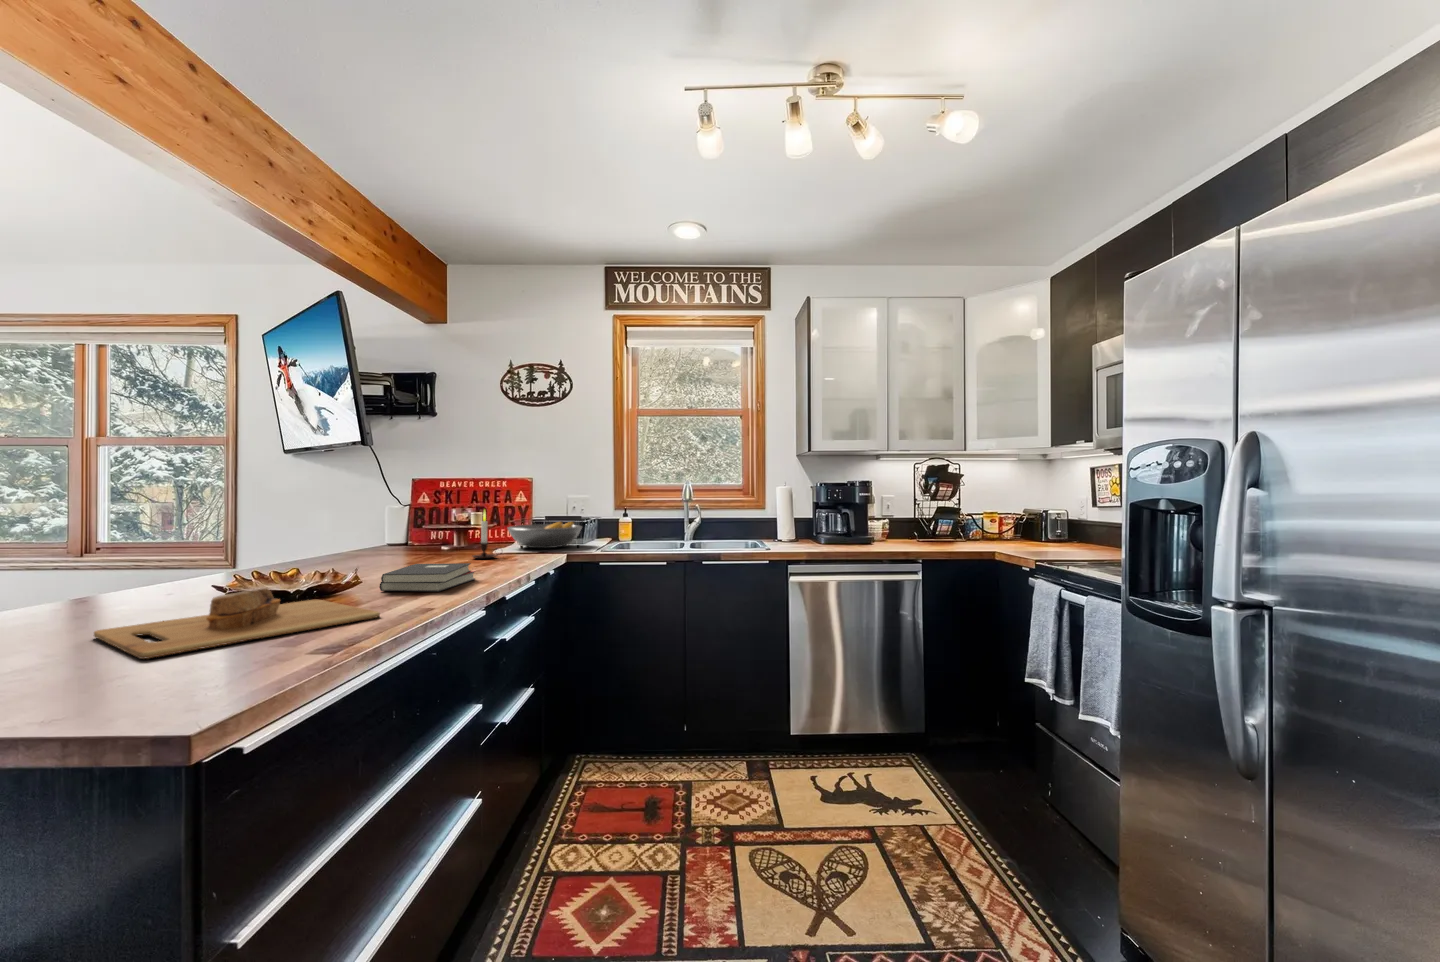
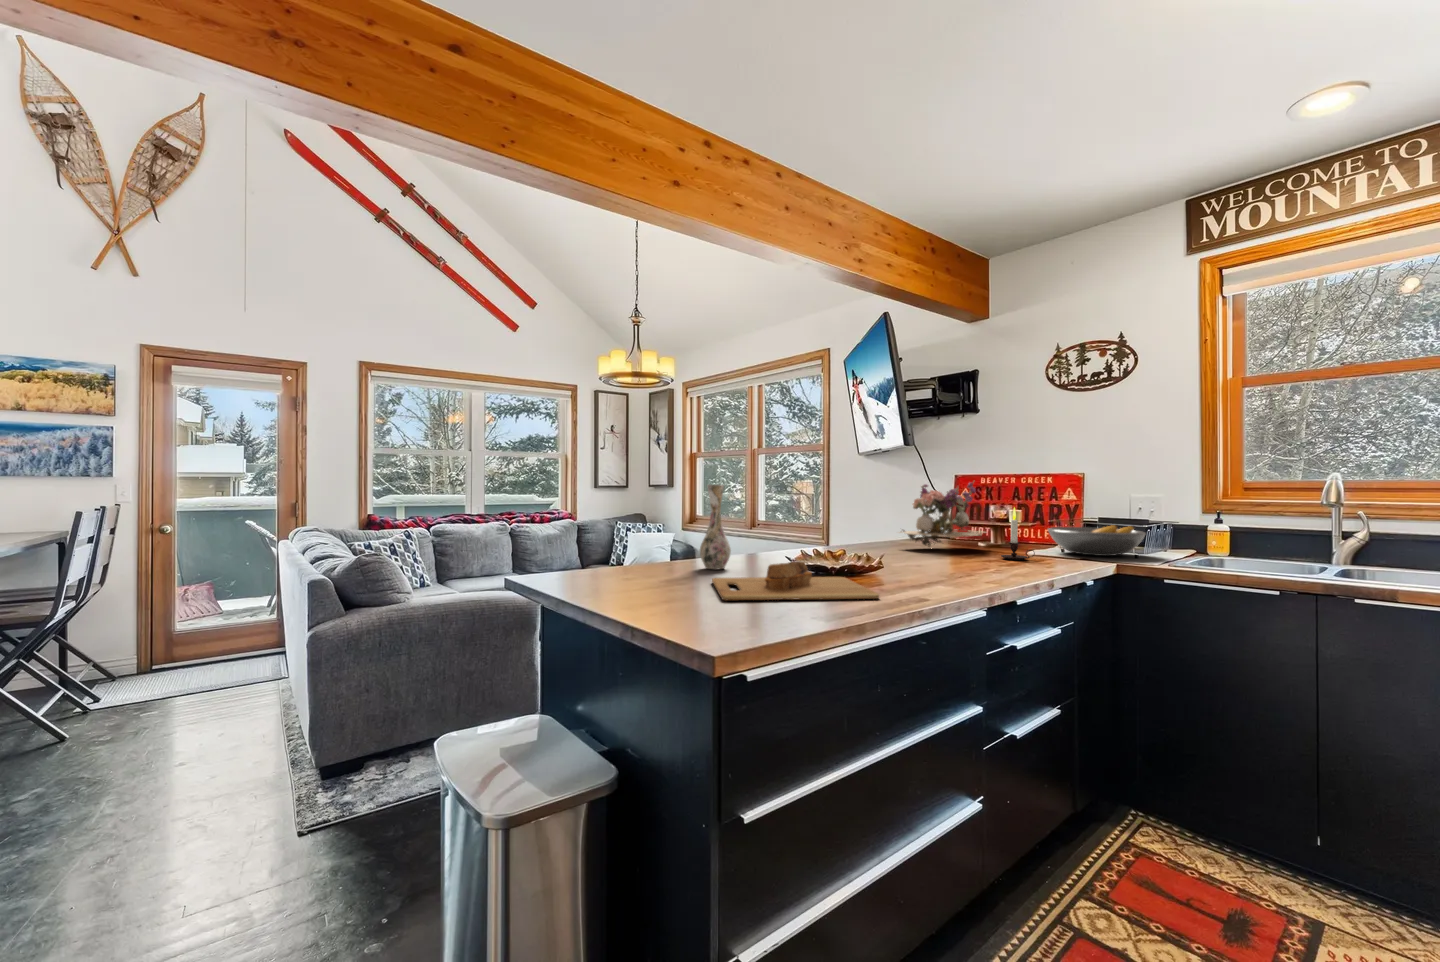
flower arrangement: none [354,484,453,556] -> present [900,483,982,547]
vase: none [44,491,113,619] -> present [700,485,731,569]
hardback book: present [380,563,475,592] -> none [895,556,988,585]

